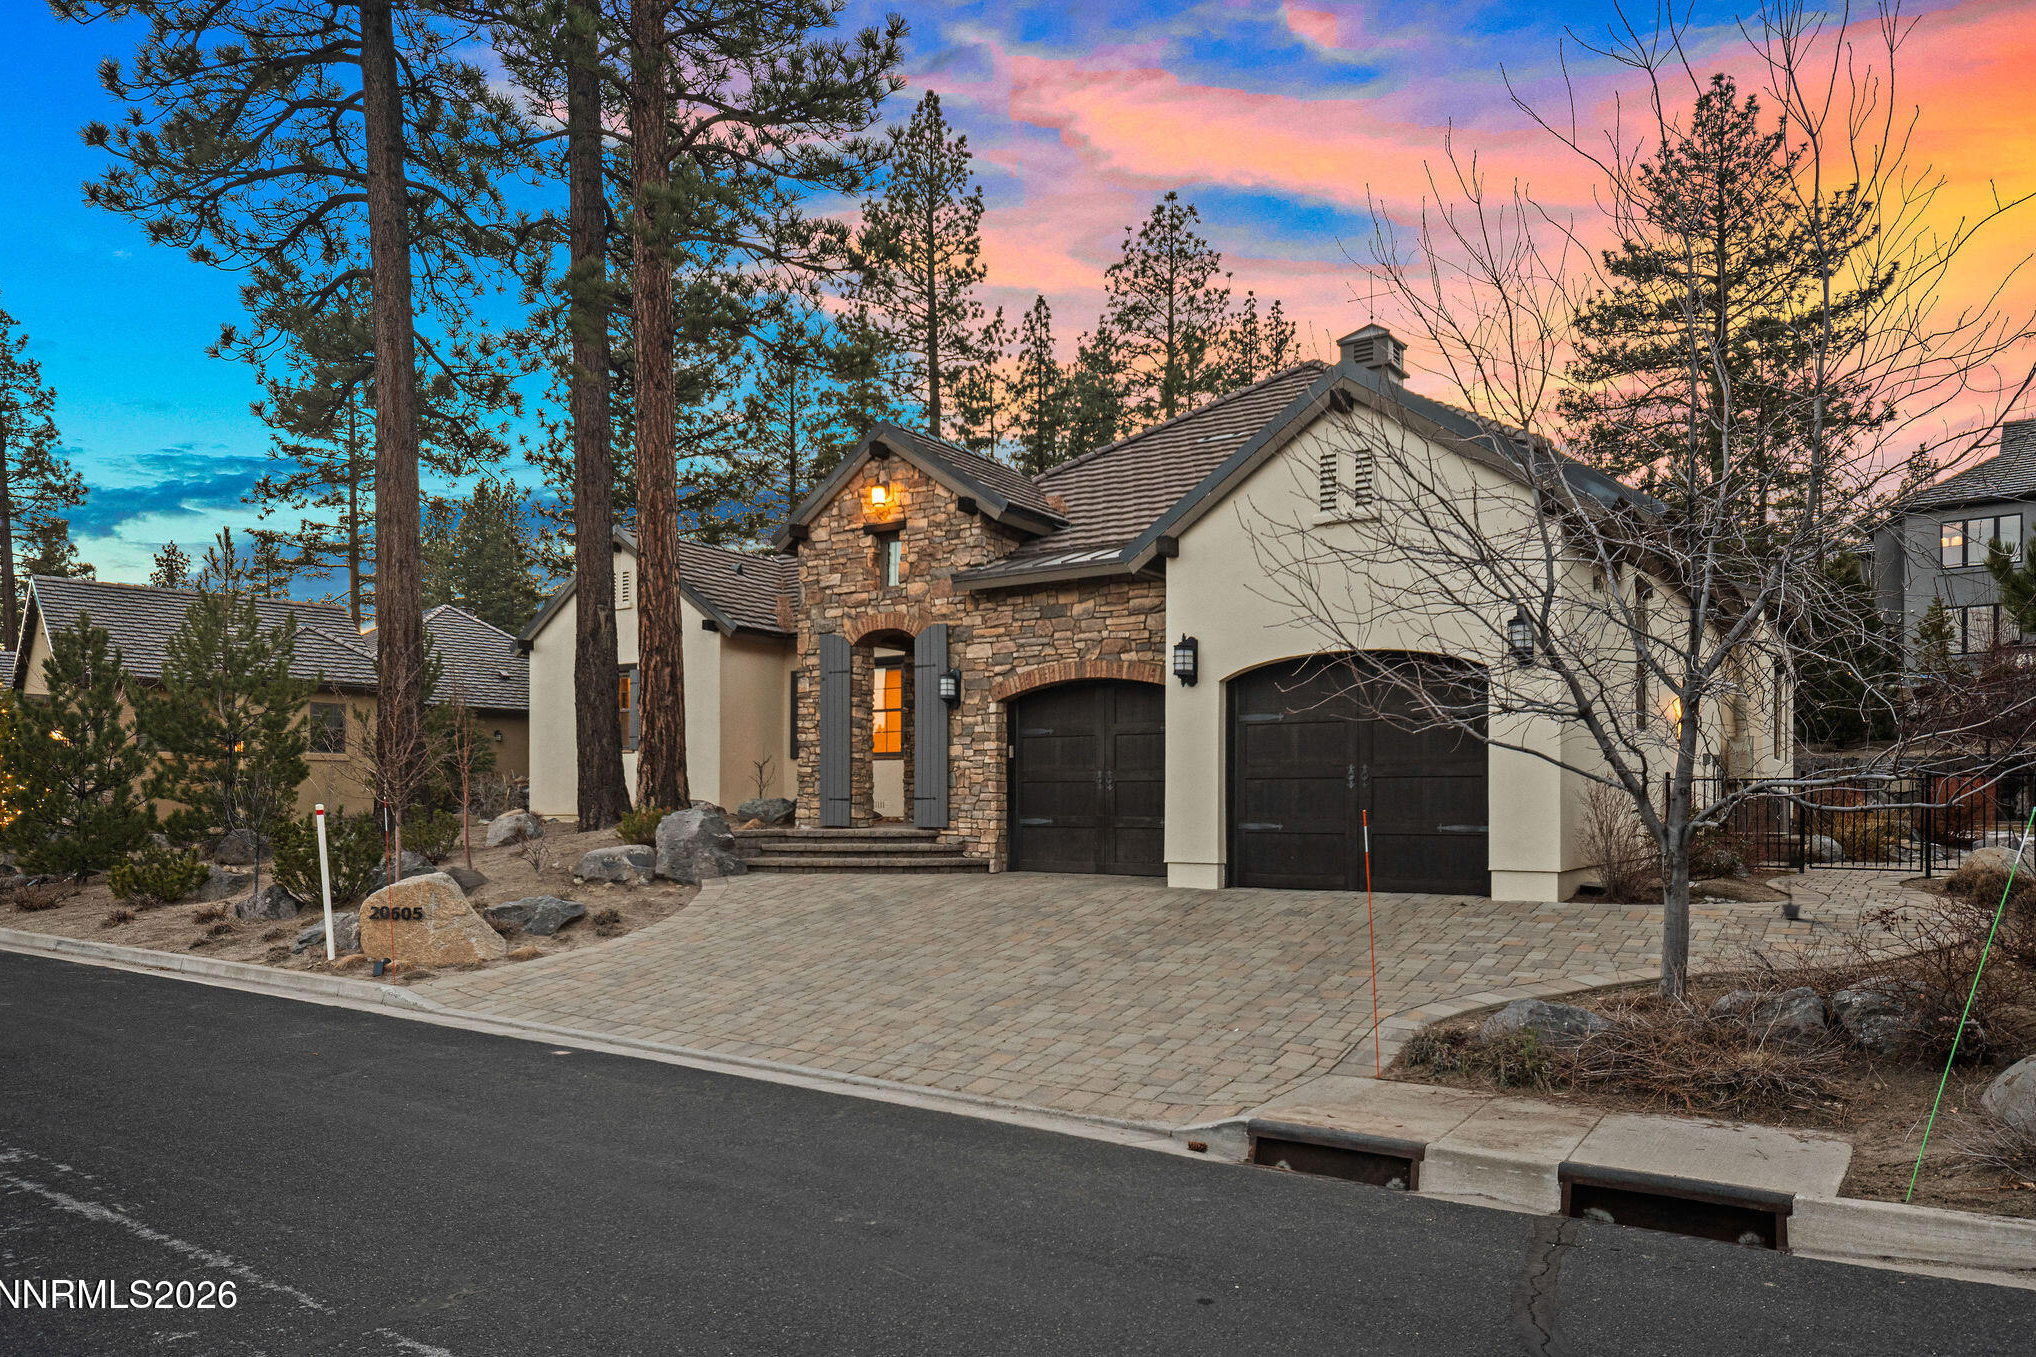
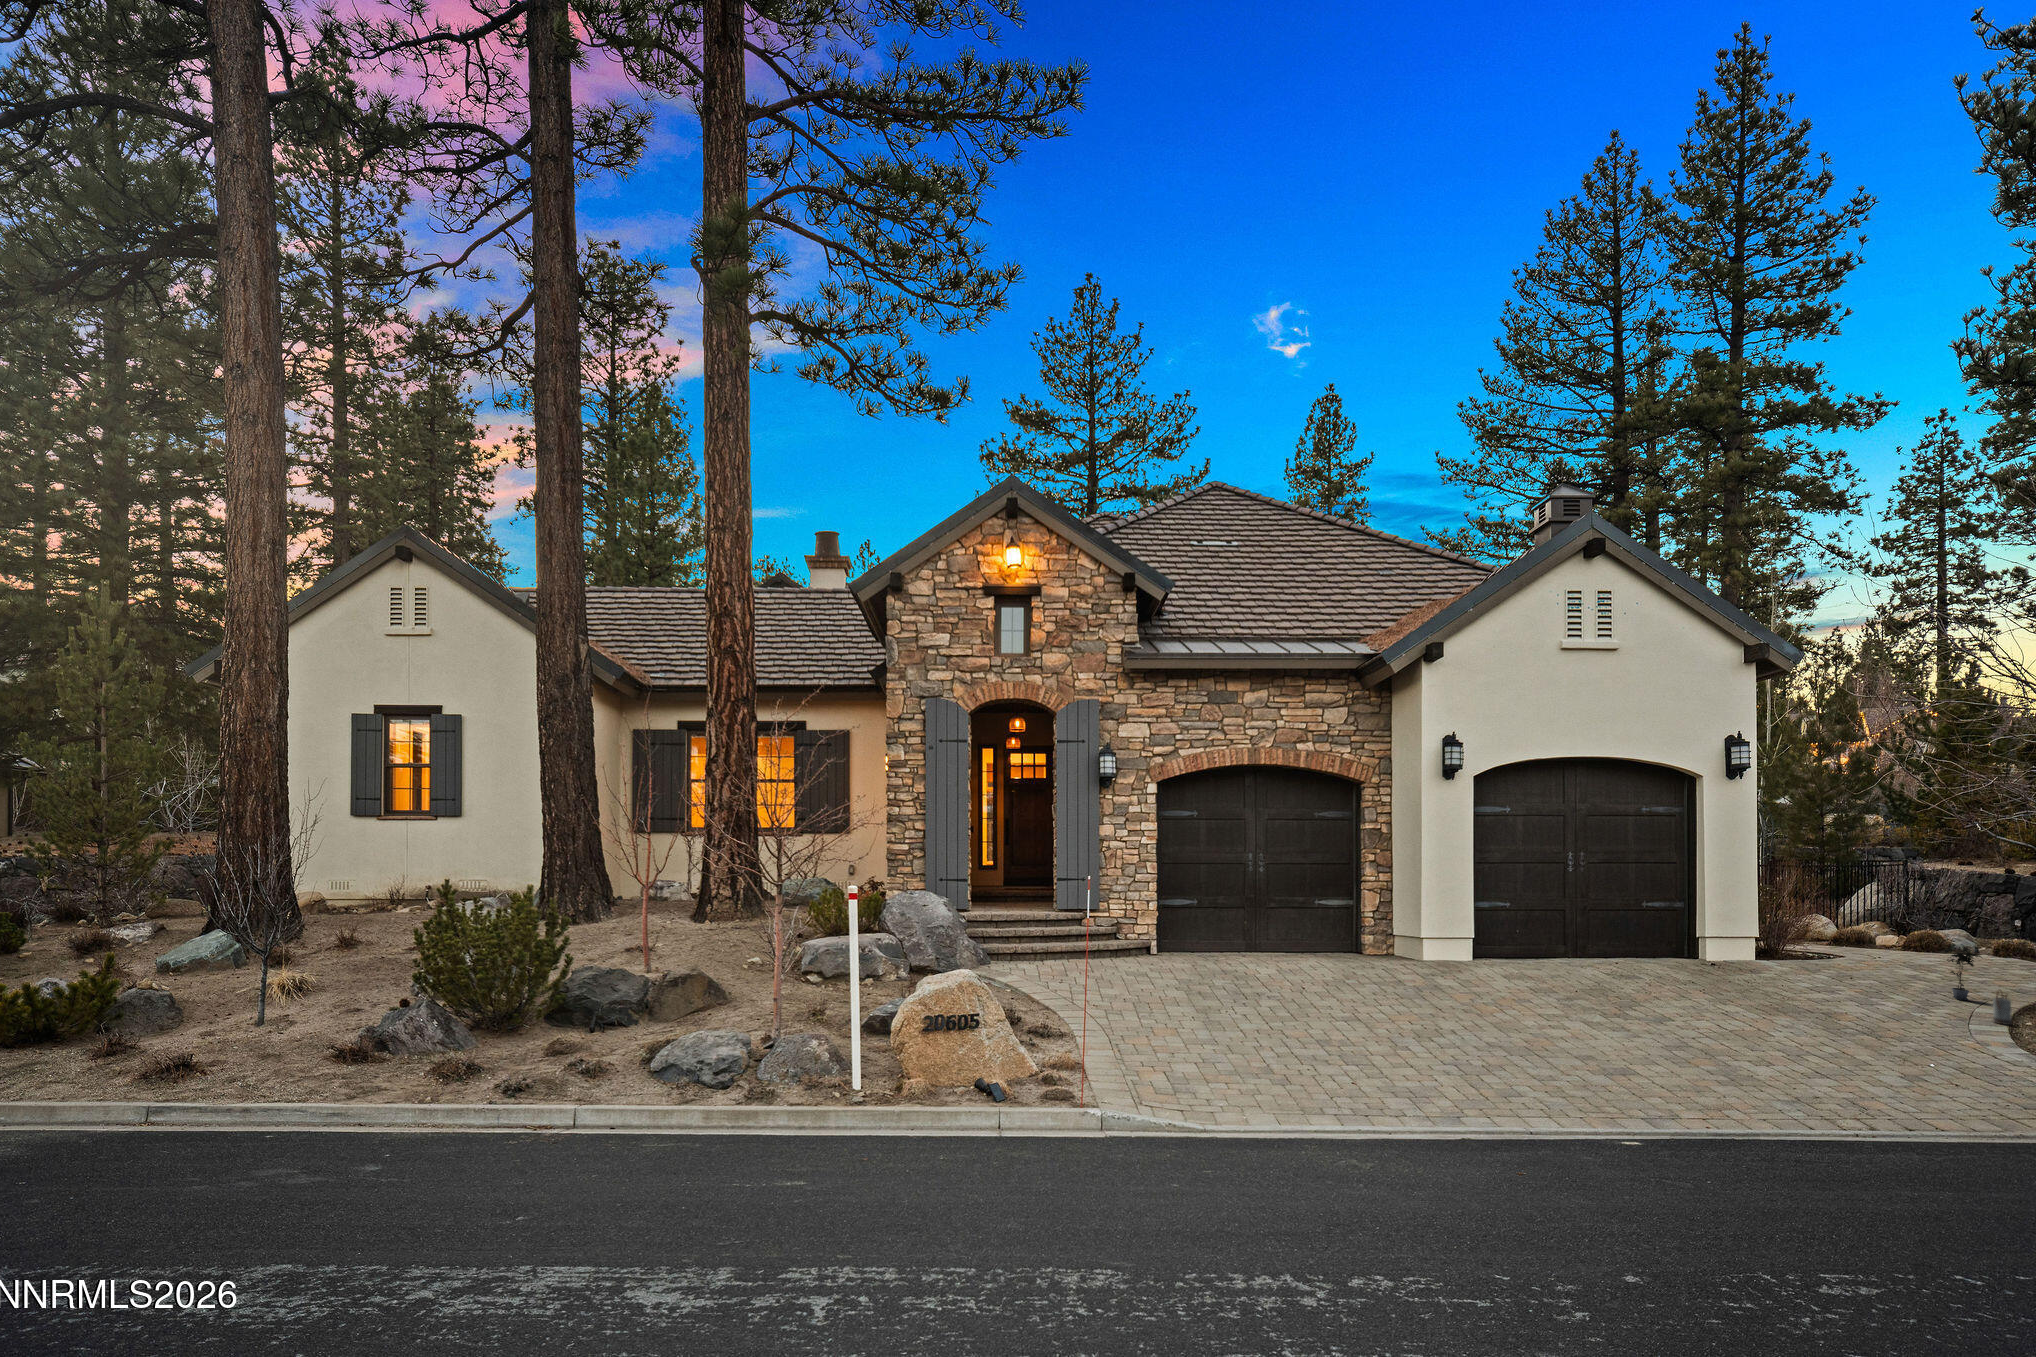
watering can: none [1728,886,1766,933] -> present [1993,990,2012,1025]

